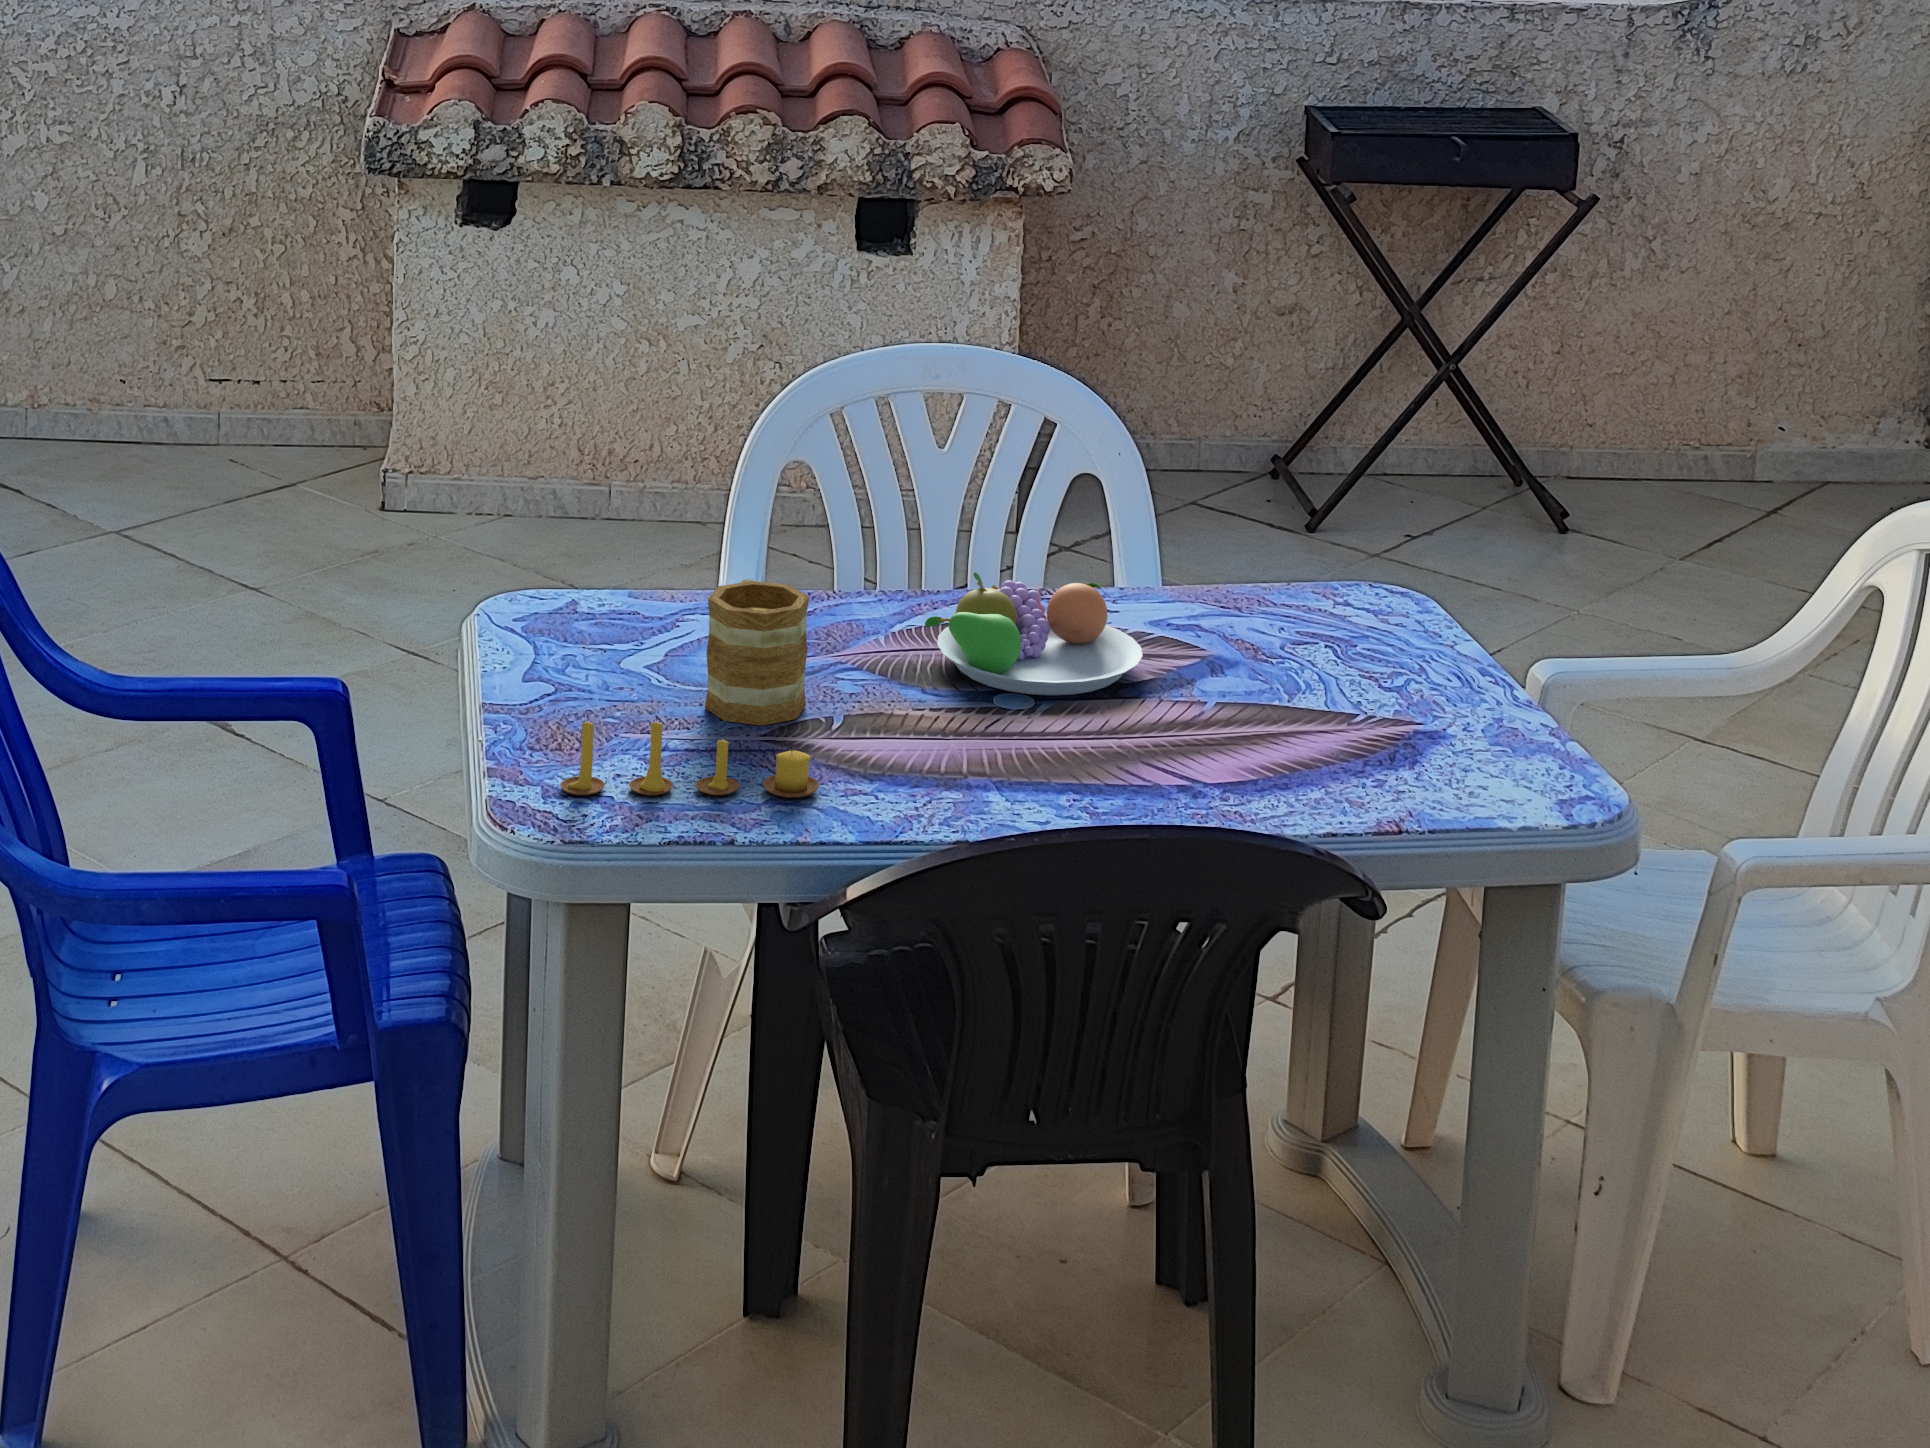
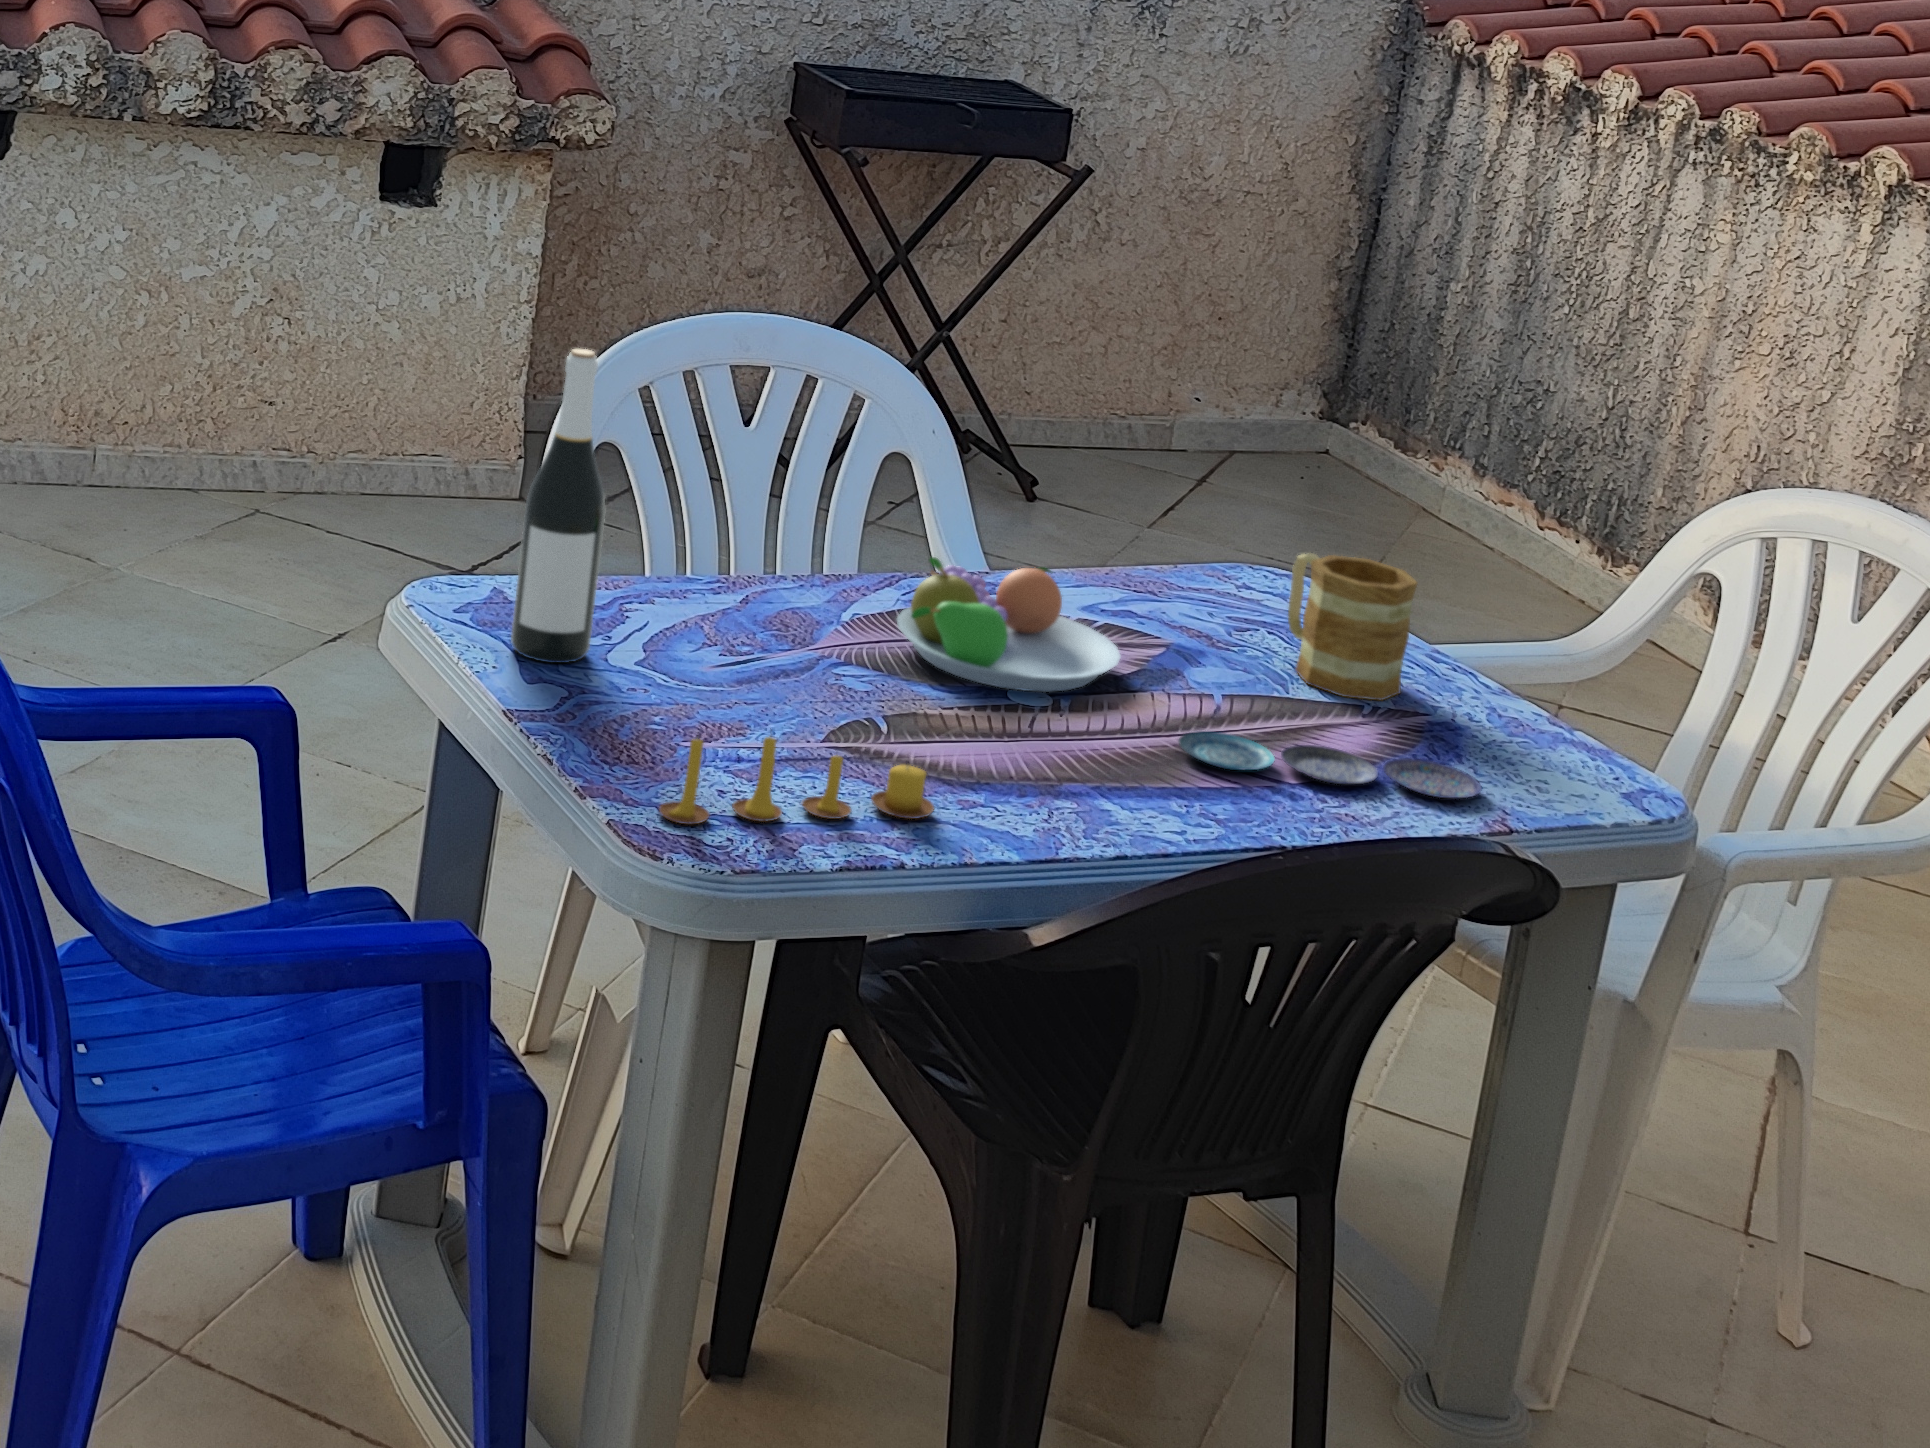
wine bottle: none [570,388,642,662] -> present [511,349,606,663]
mug: present [705,579,809,725] -> present [1288,553,1417,701]
plate: none [1119,732,1398,798] -> present [1179,731,1482,798]

